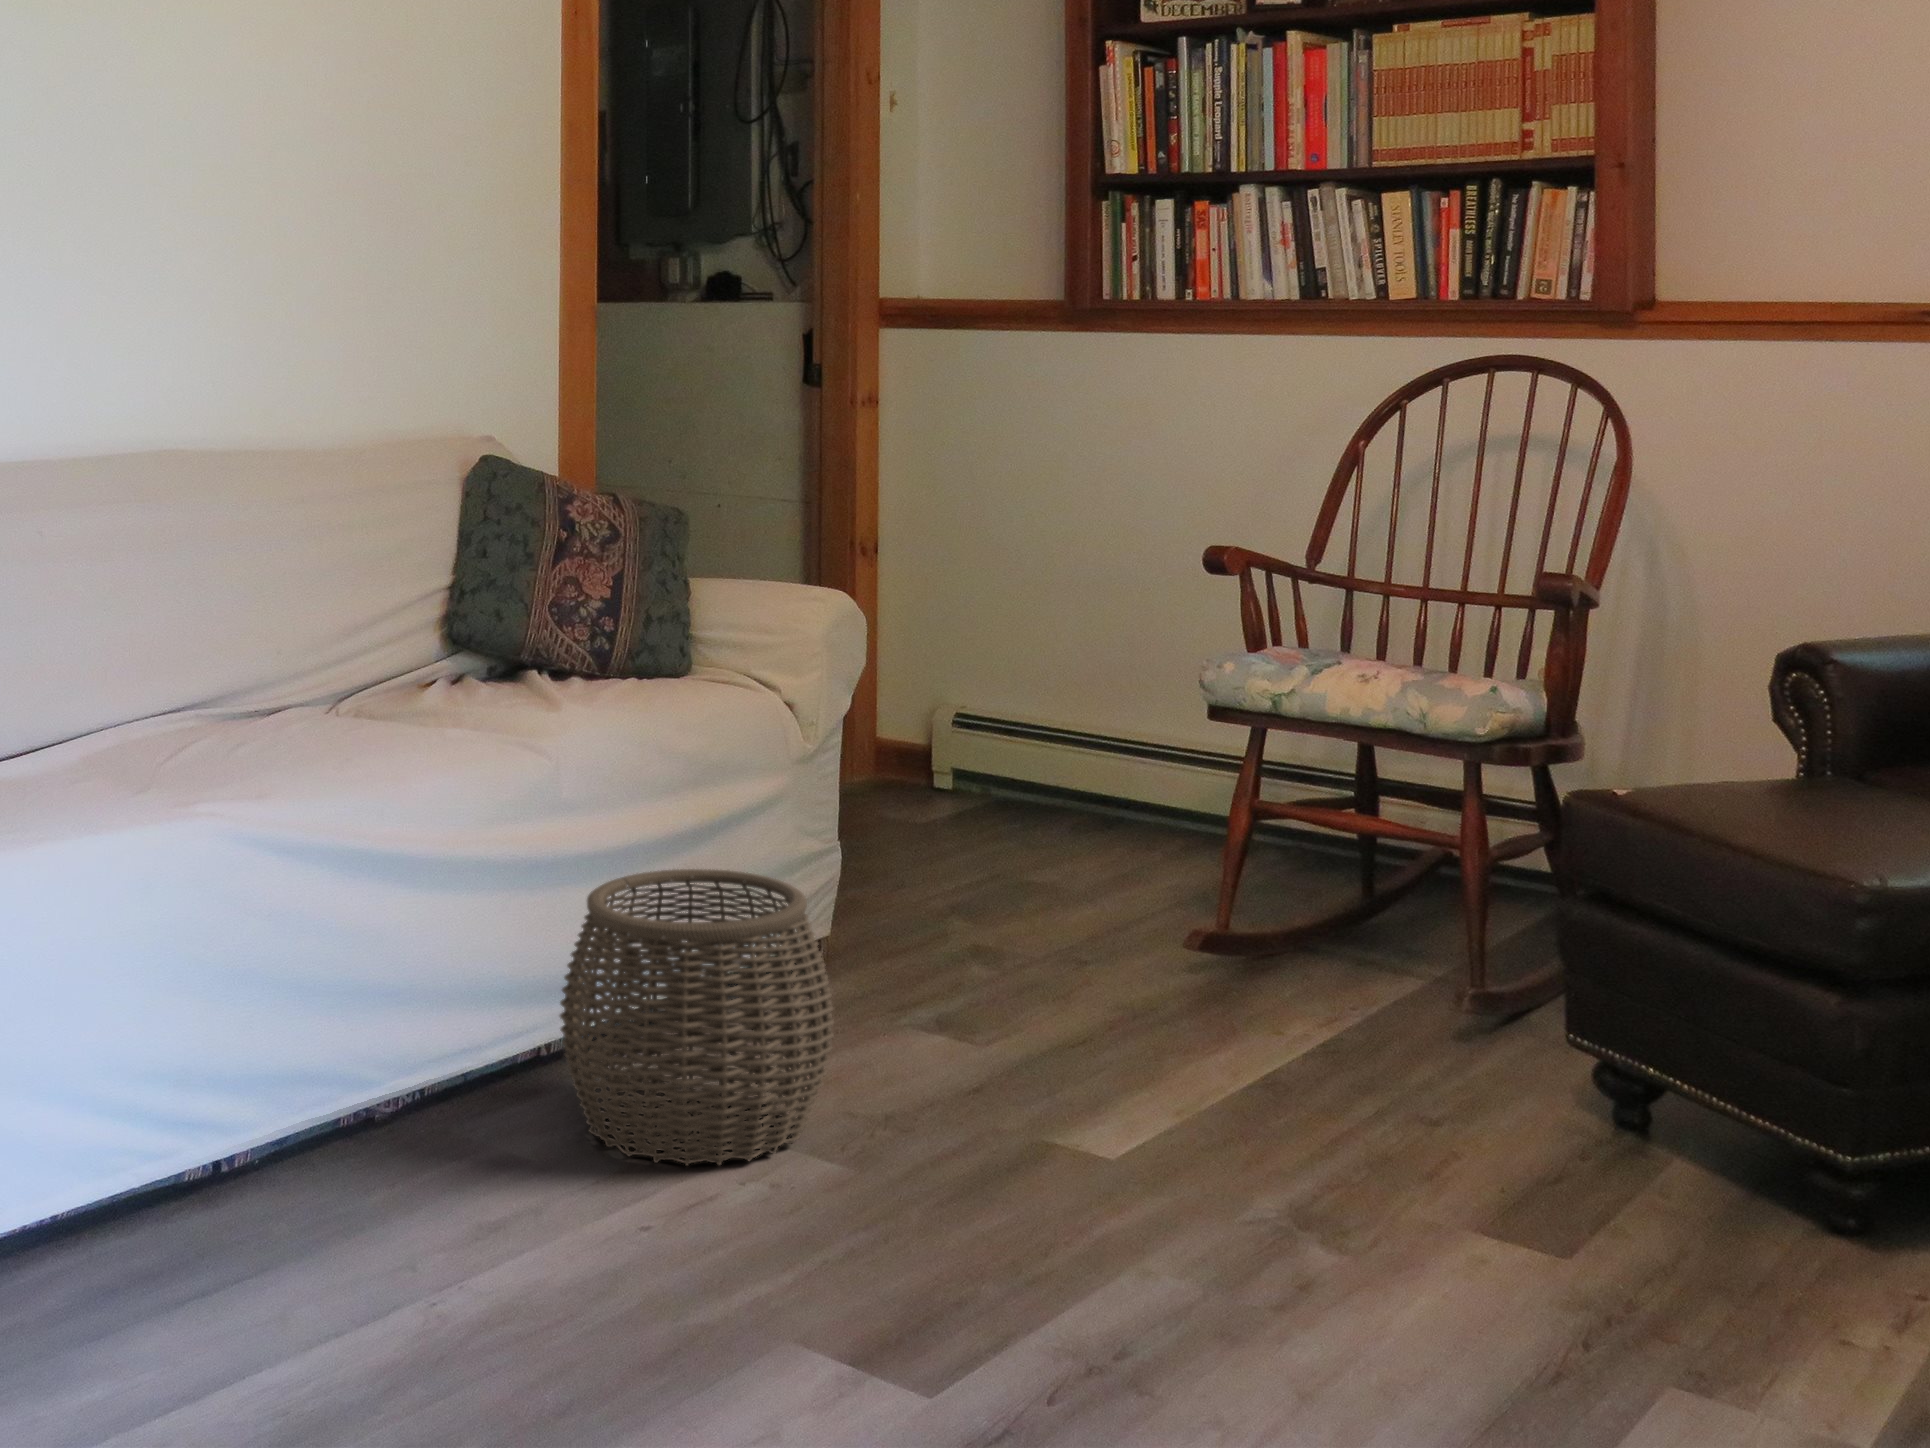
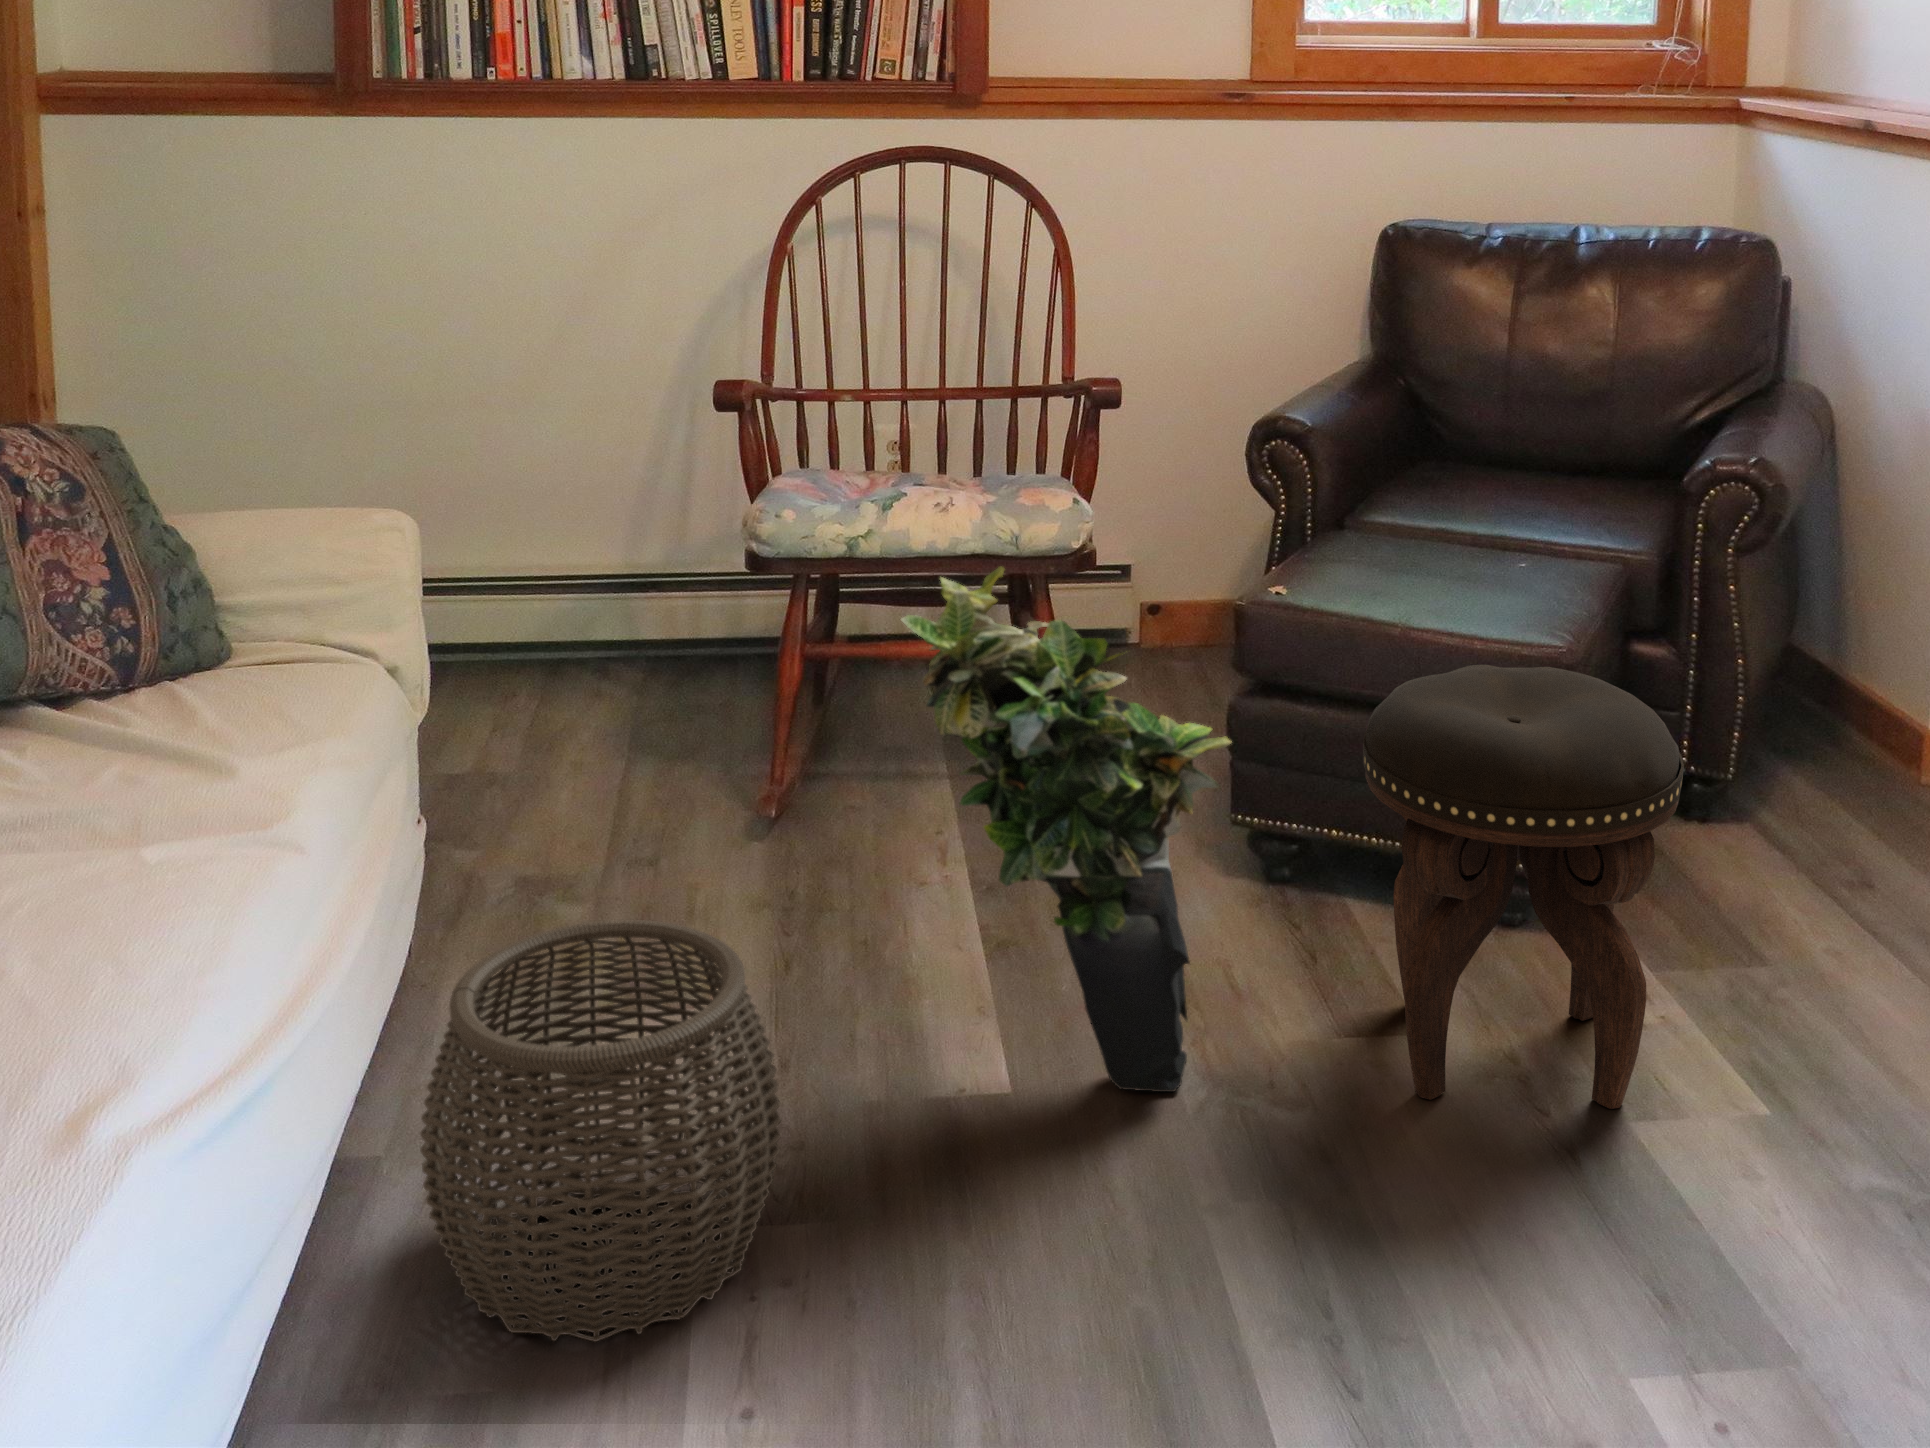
potted plant: none [1009,663,1309,1198] -> present [901,567,1231,1092]
footstool: none [1421,848,1794,1359] -> present [1363,665,1684,1109]

